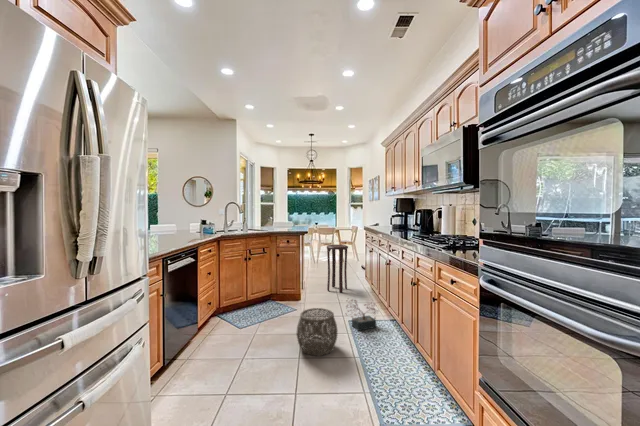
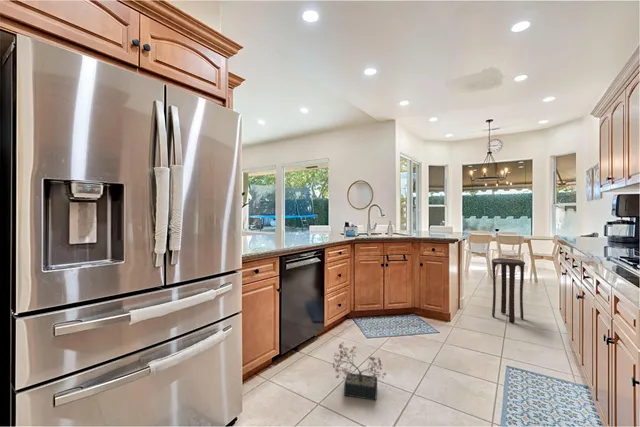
decorative plant: present [347,300,377,331] -> present [333,344,386,400]
woven basket: present [297,308,337,356] -> none [414,335,471,400]

